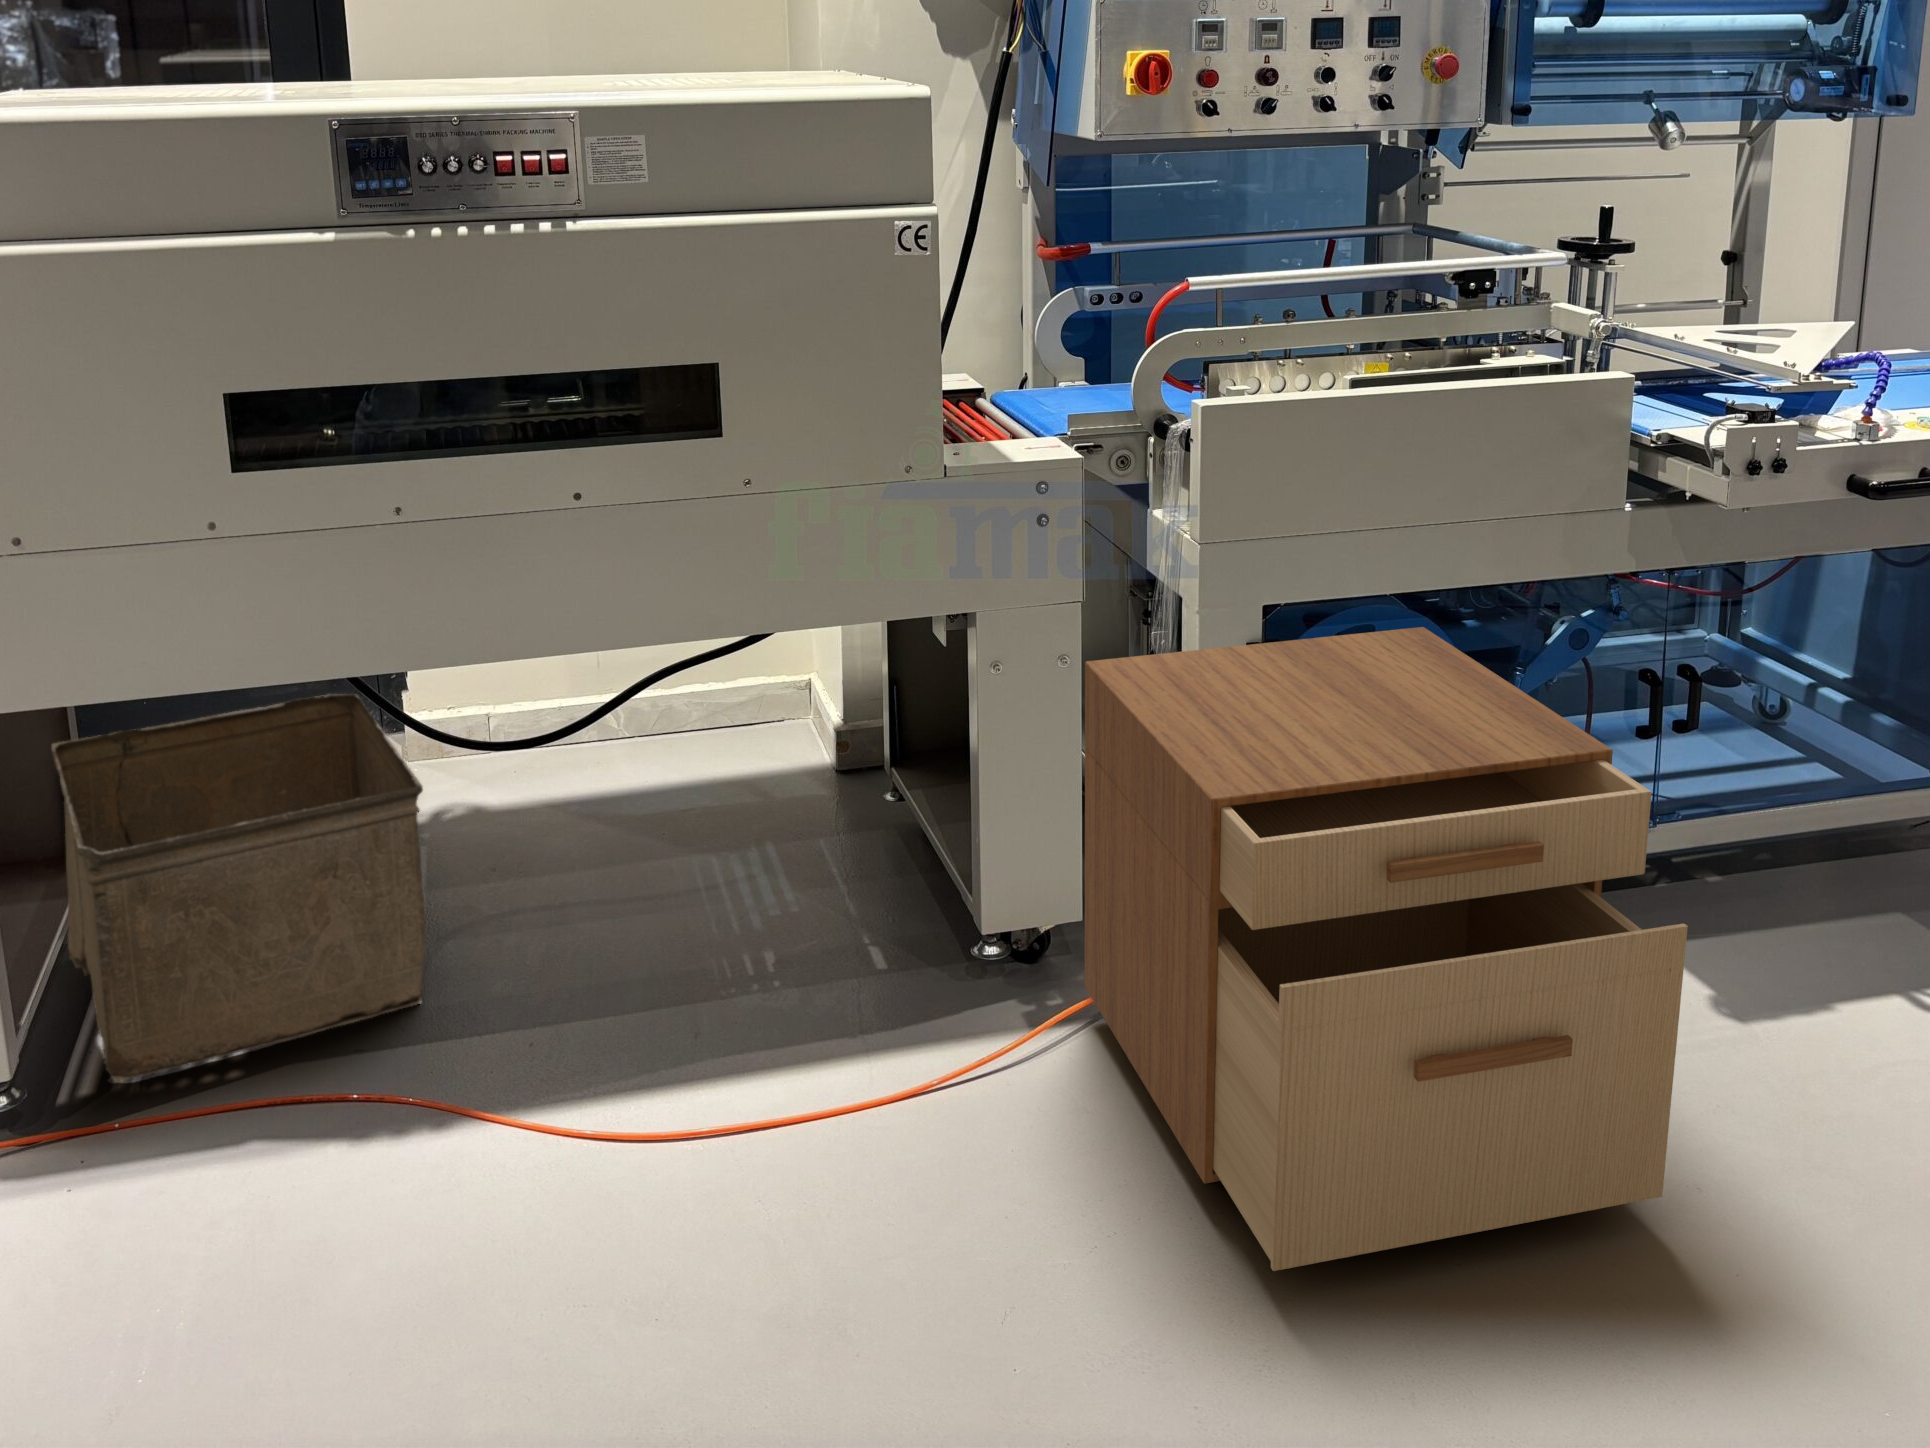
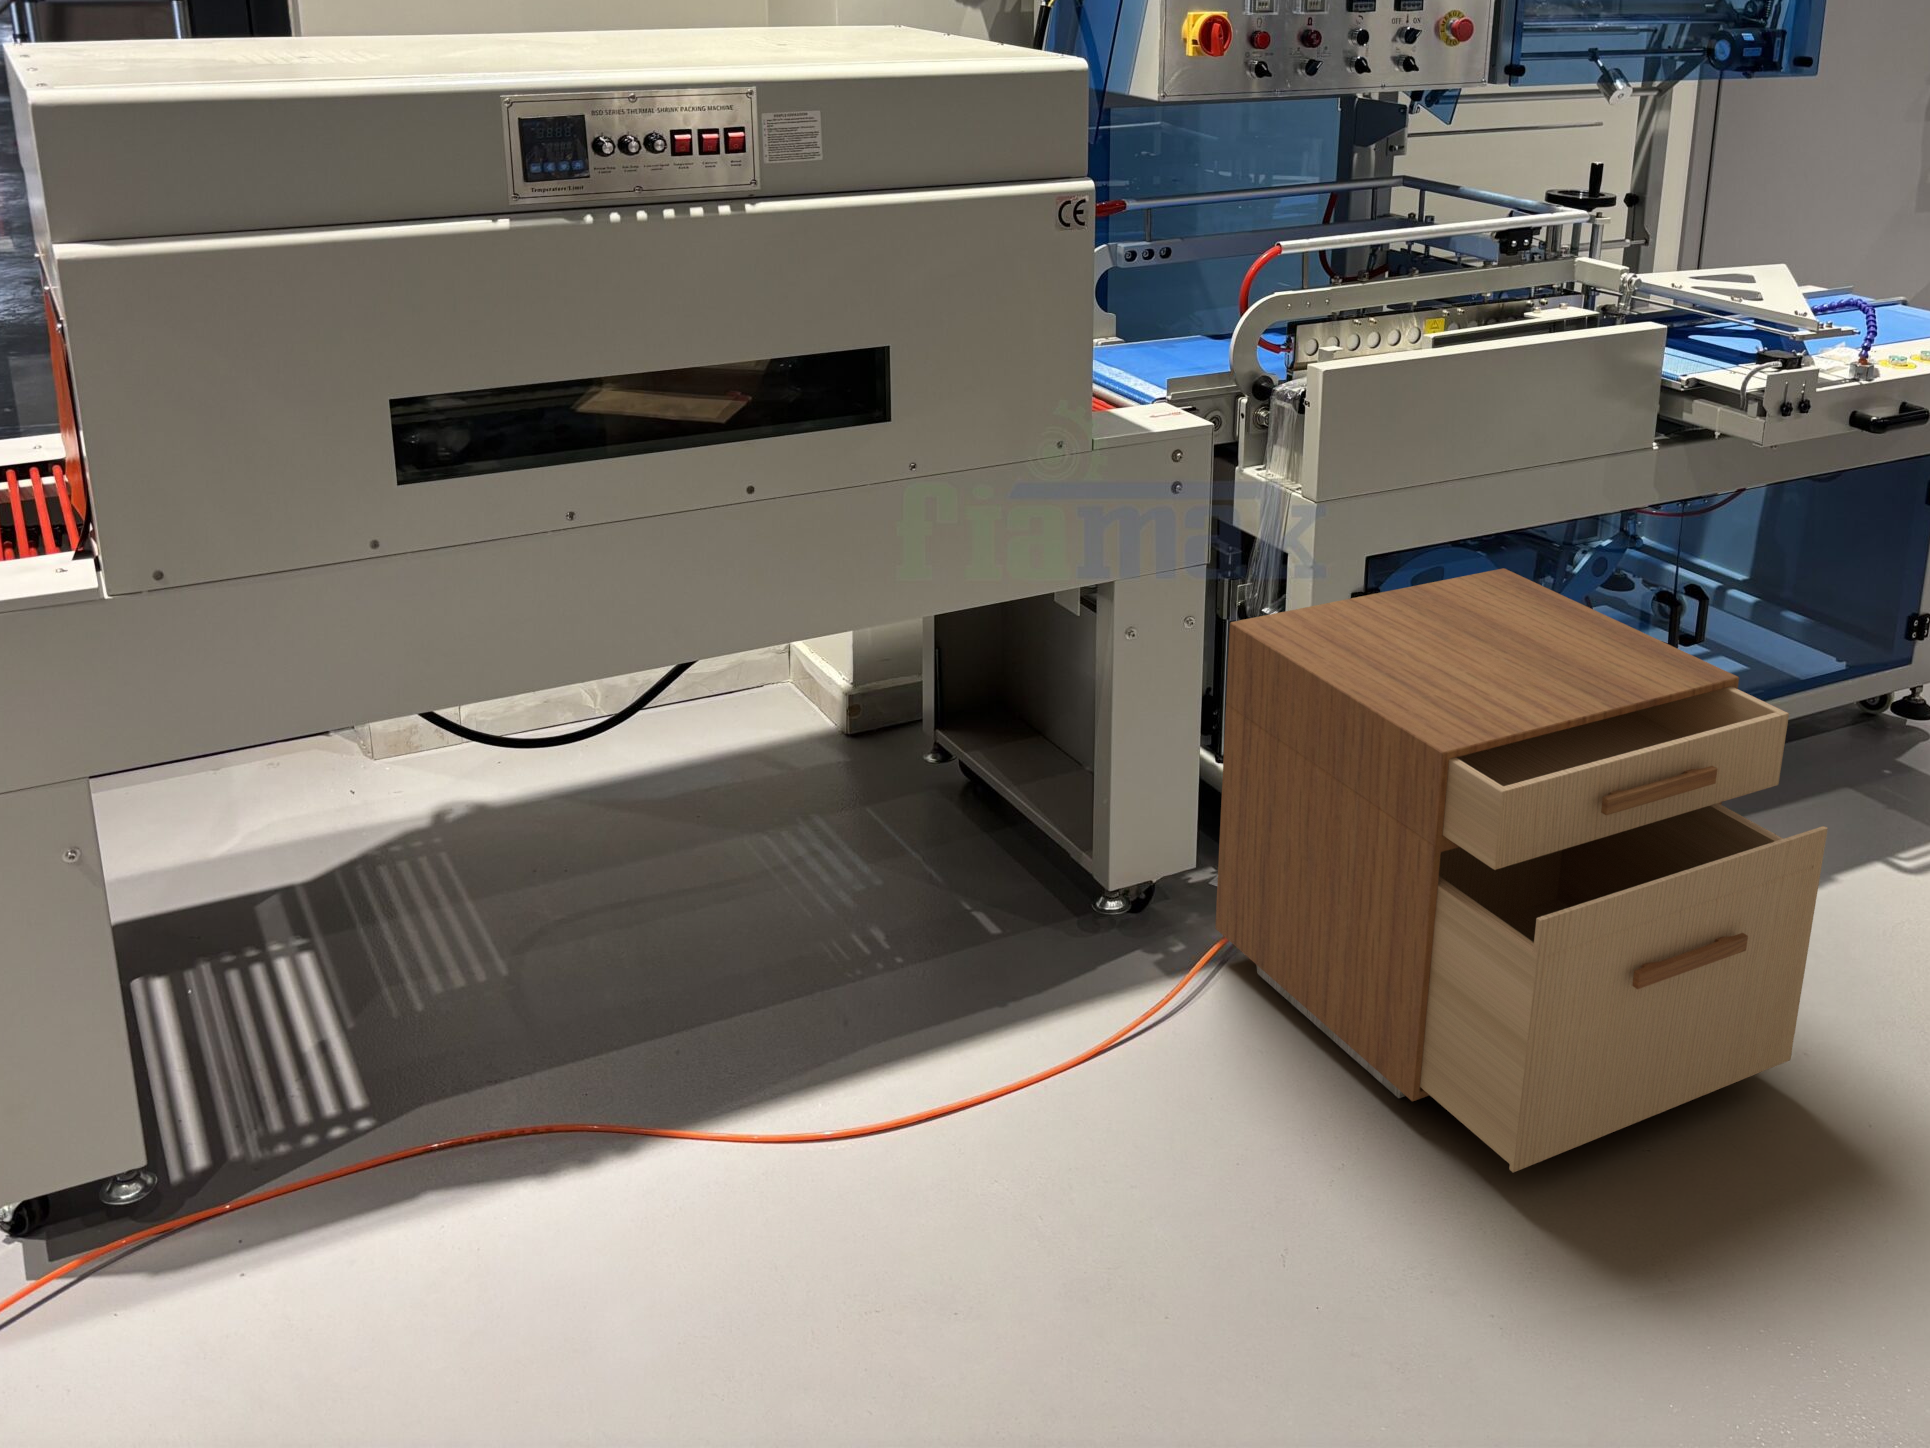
storage bin: present [51,694,426,1083] -> none [70,699,542,1149]

